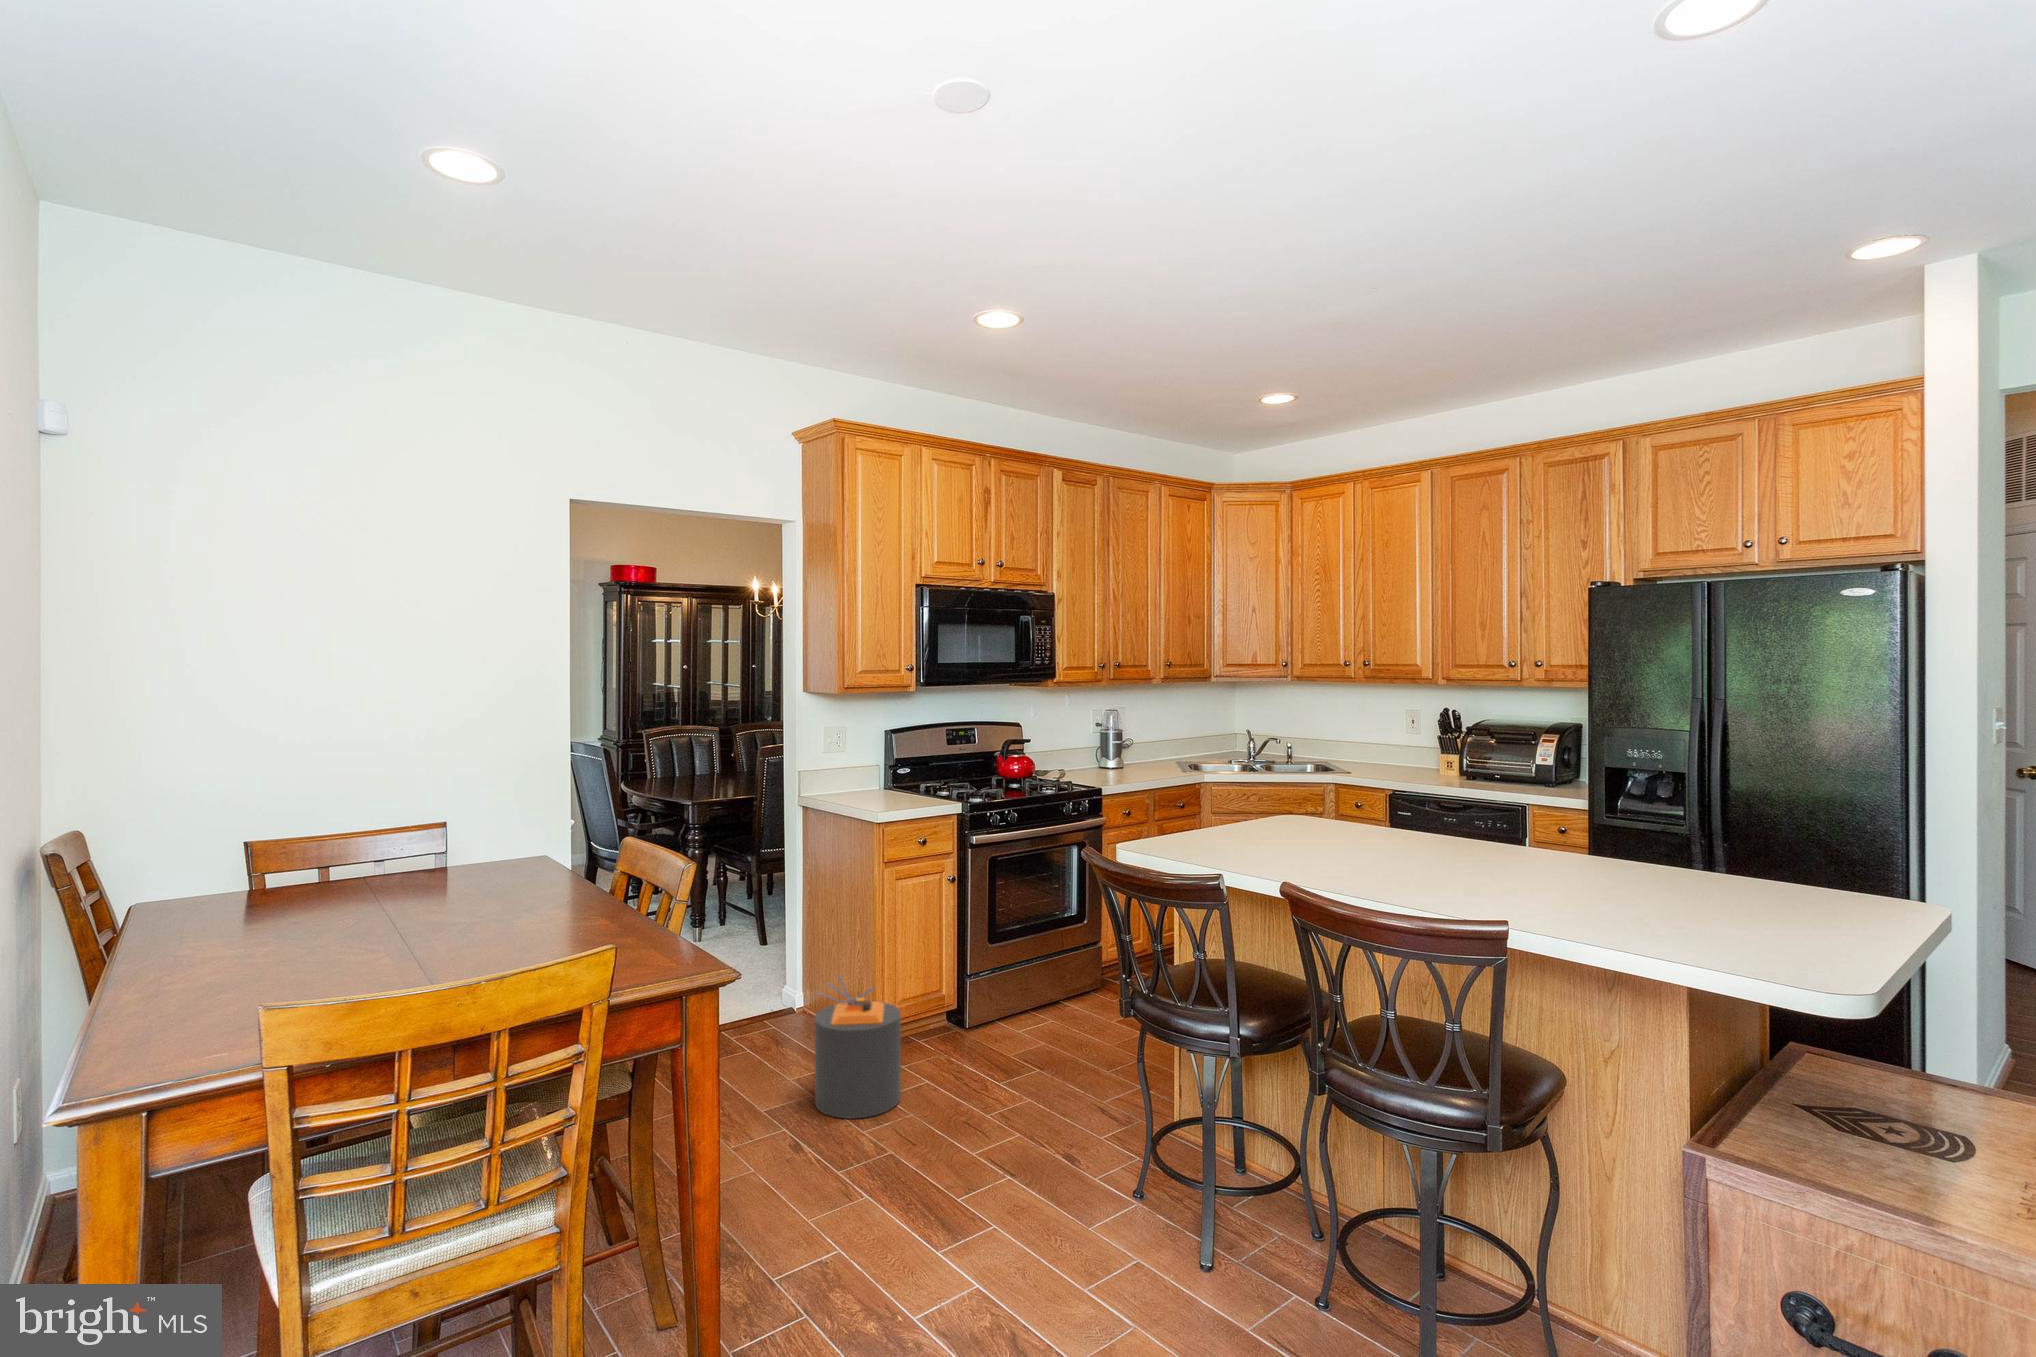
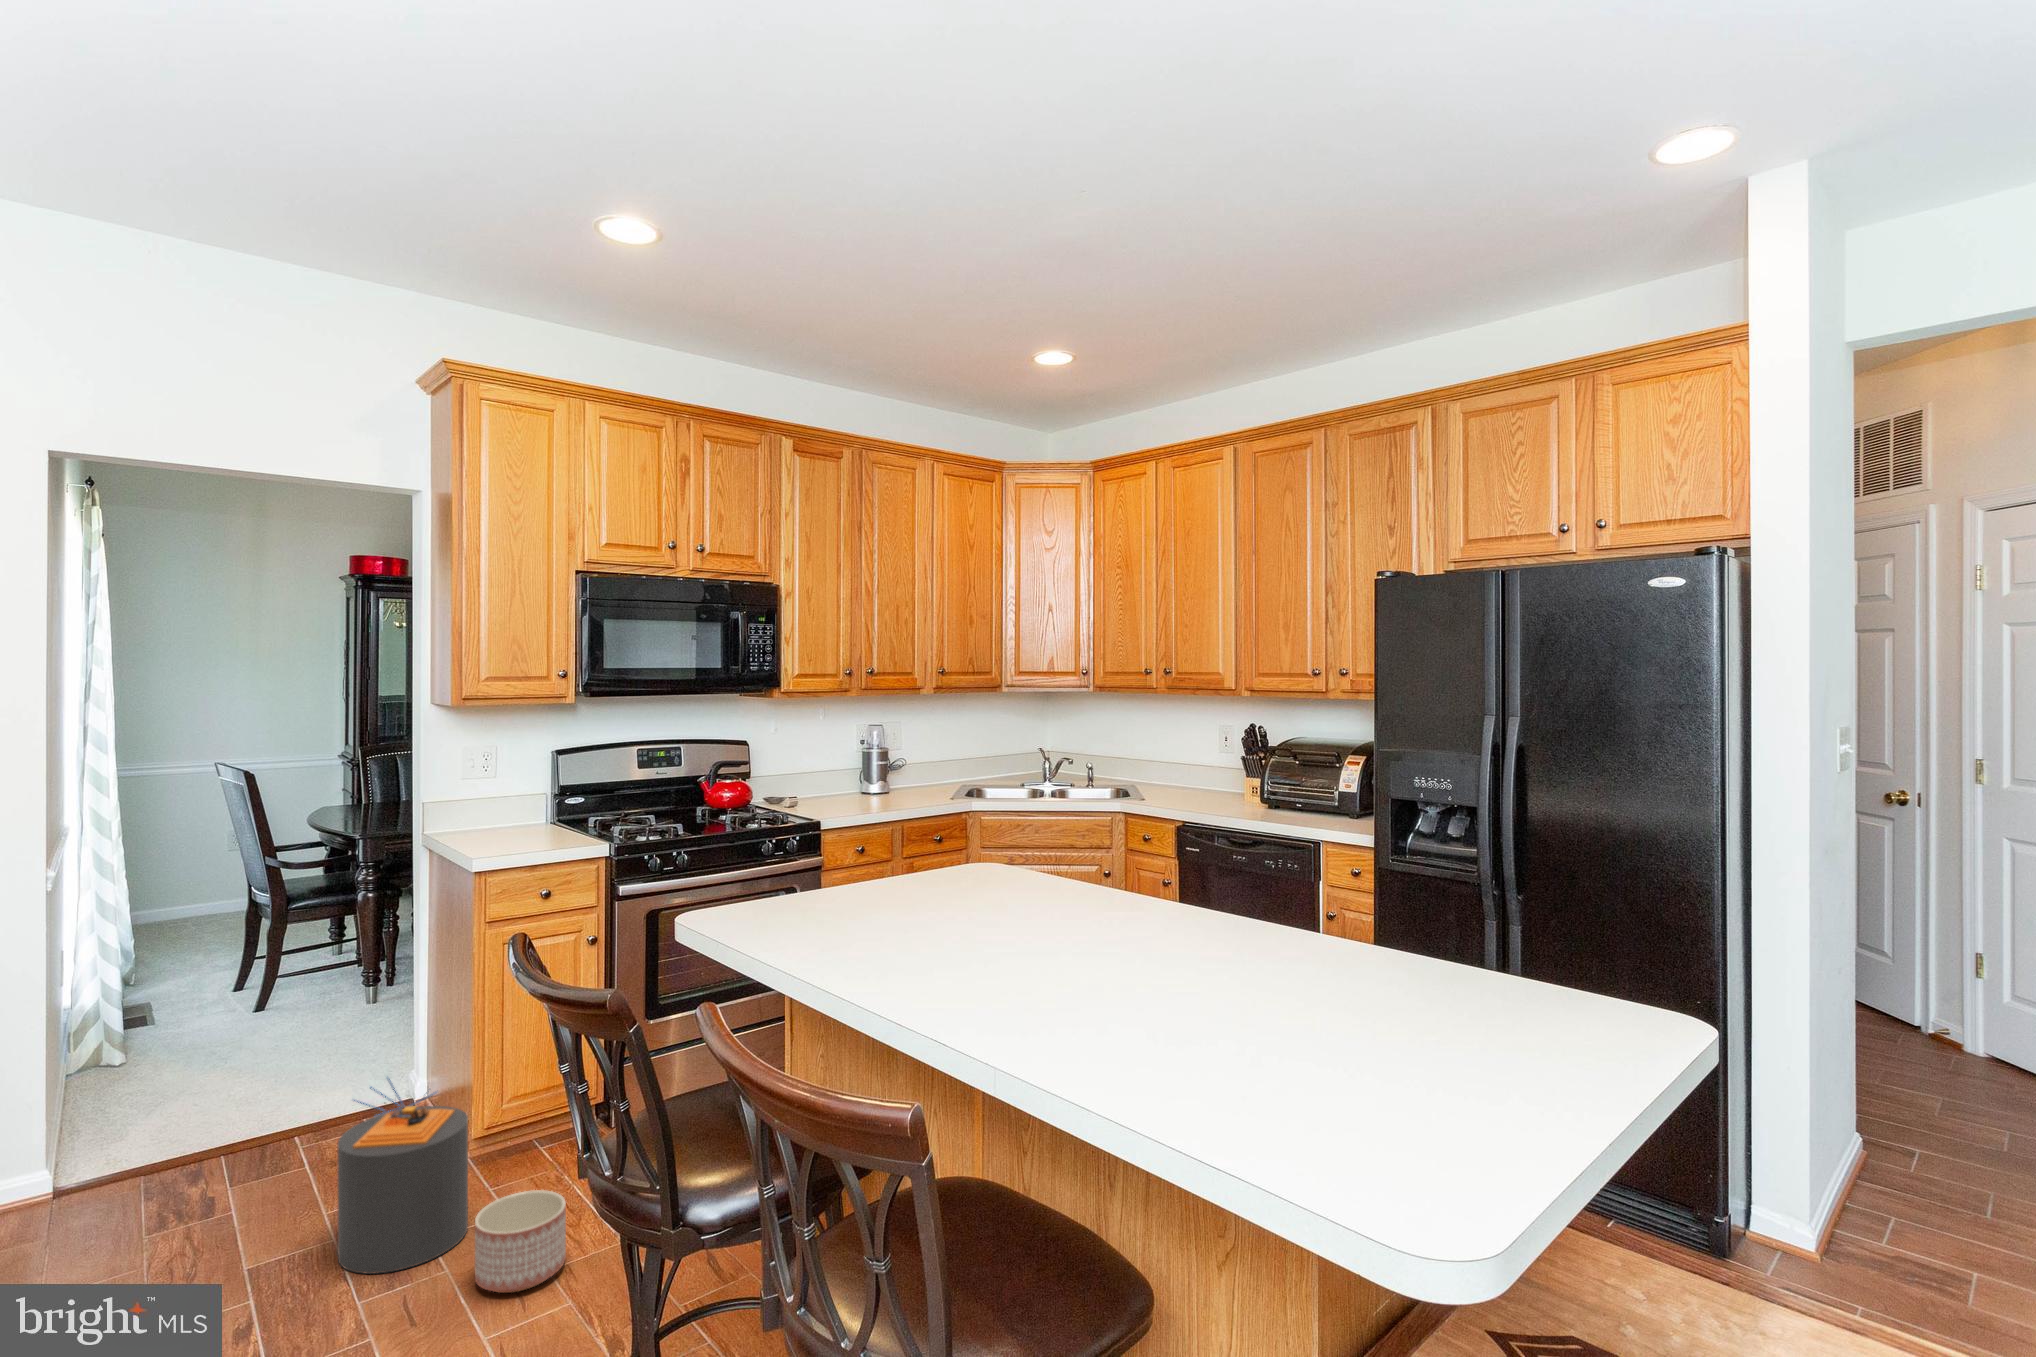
planter: none [930,1061,992,1132] -> present [475,1190,566,1293]

